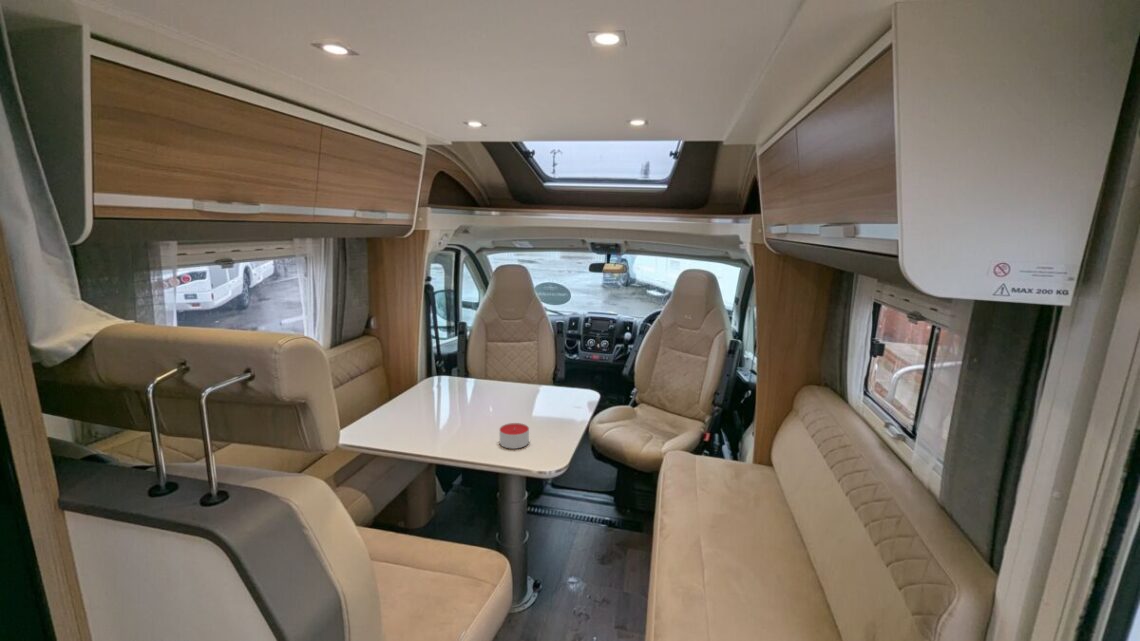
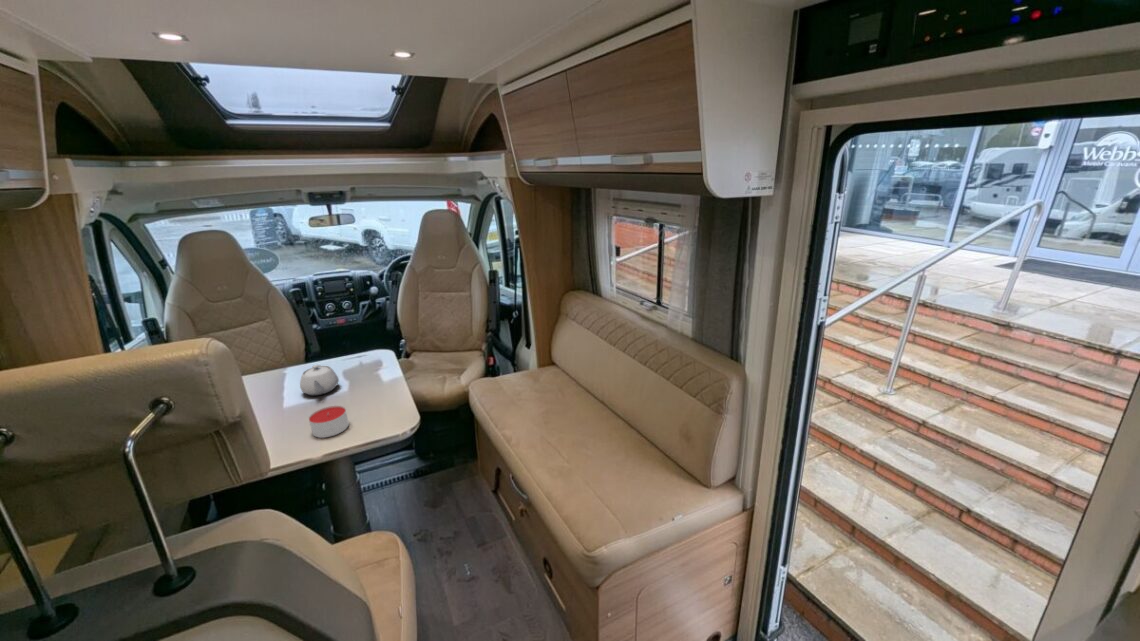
teapot: none [516,386,546,413] -> present [300,365,339,395]

